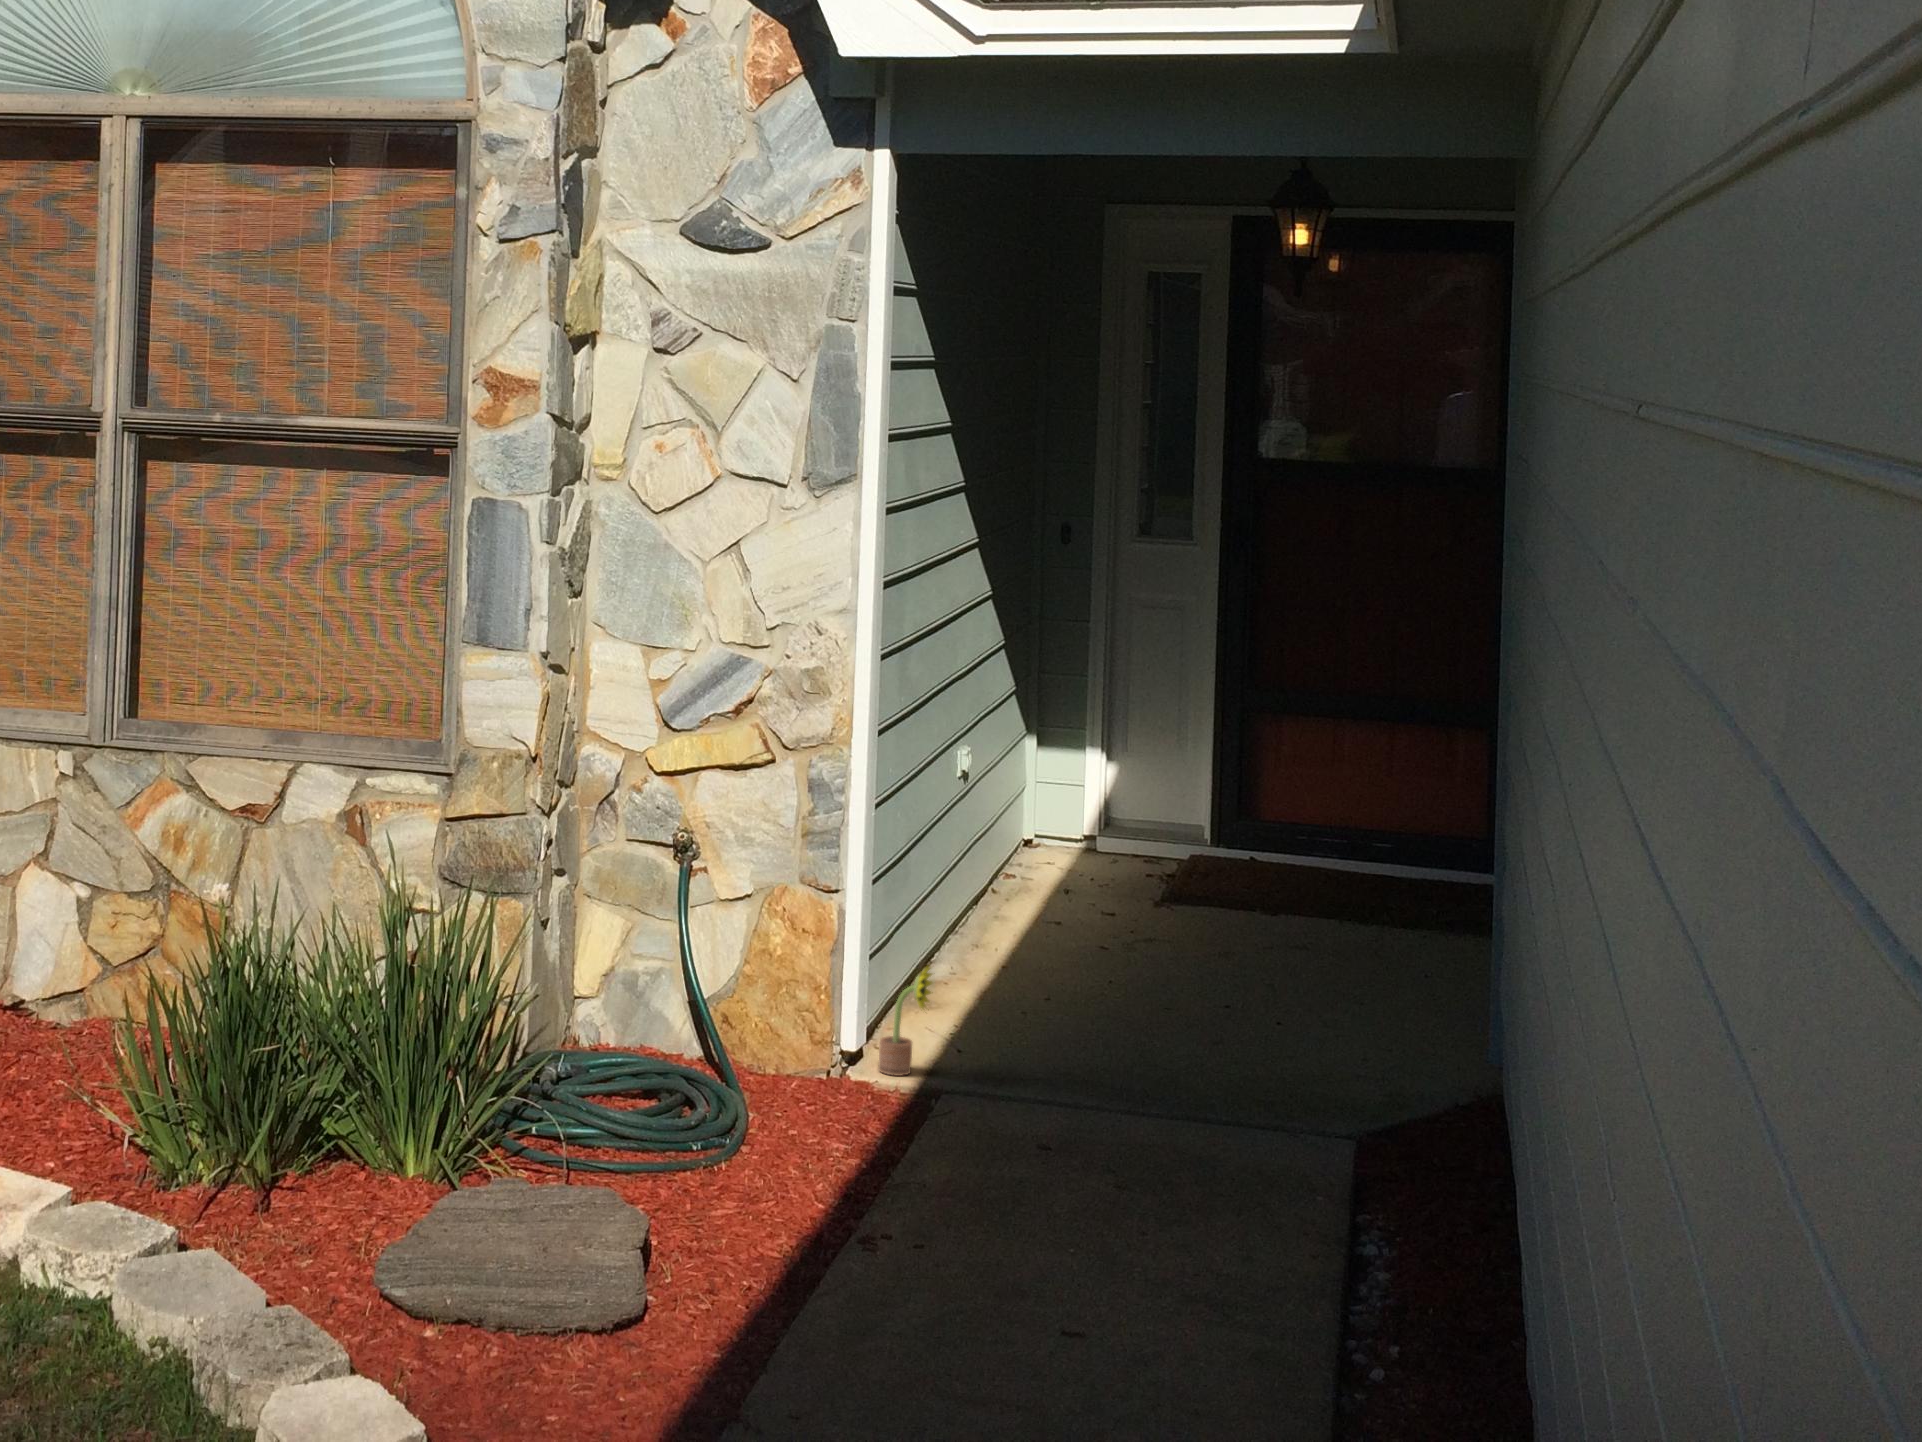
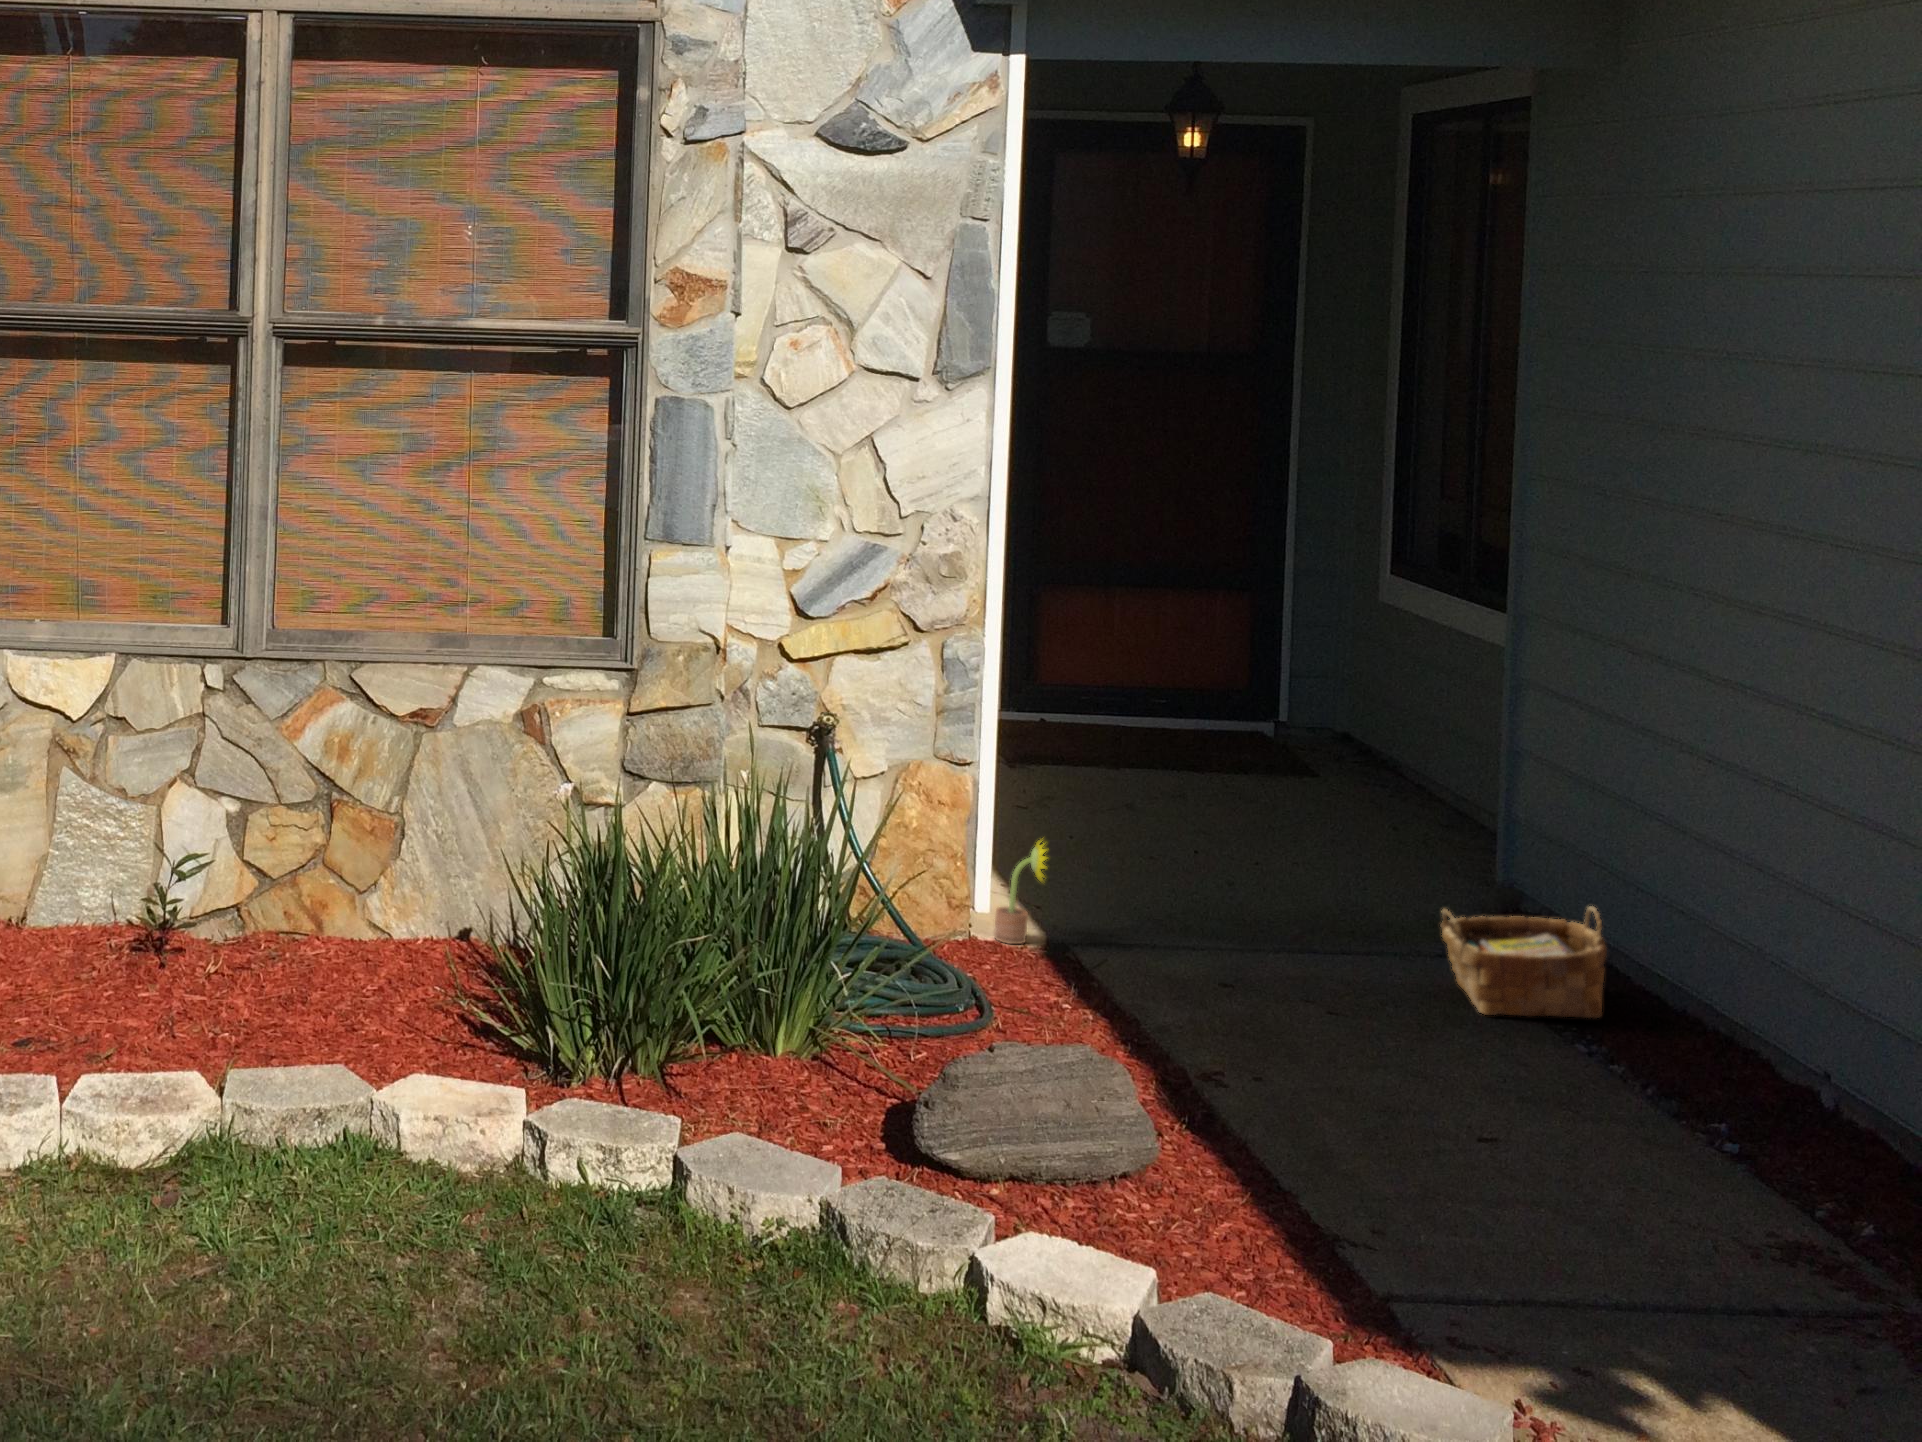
woven basket: none [1315,1057,1482,1183] -> present [1441,906,1607,1018]

